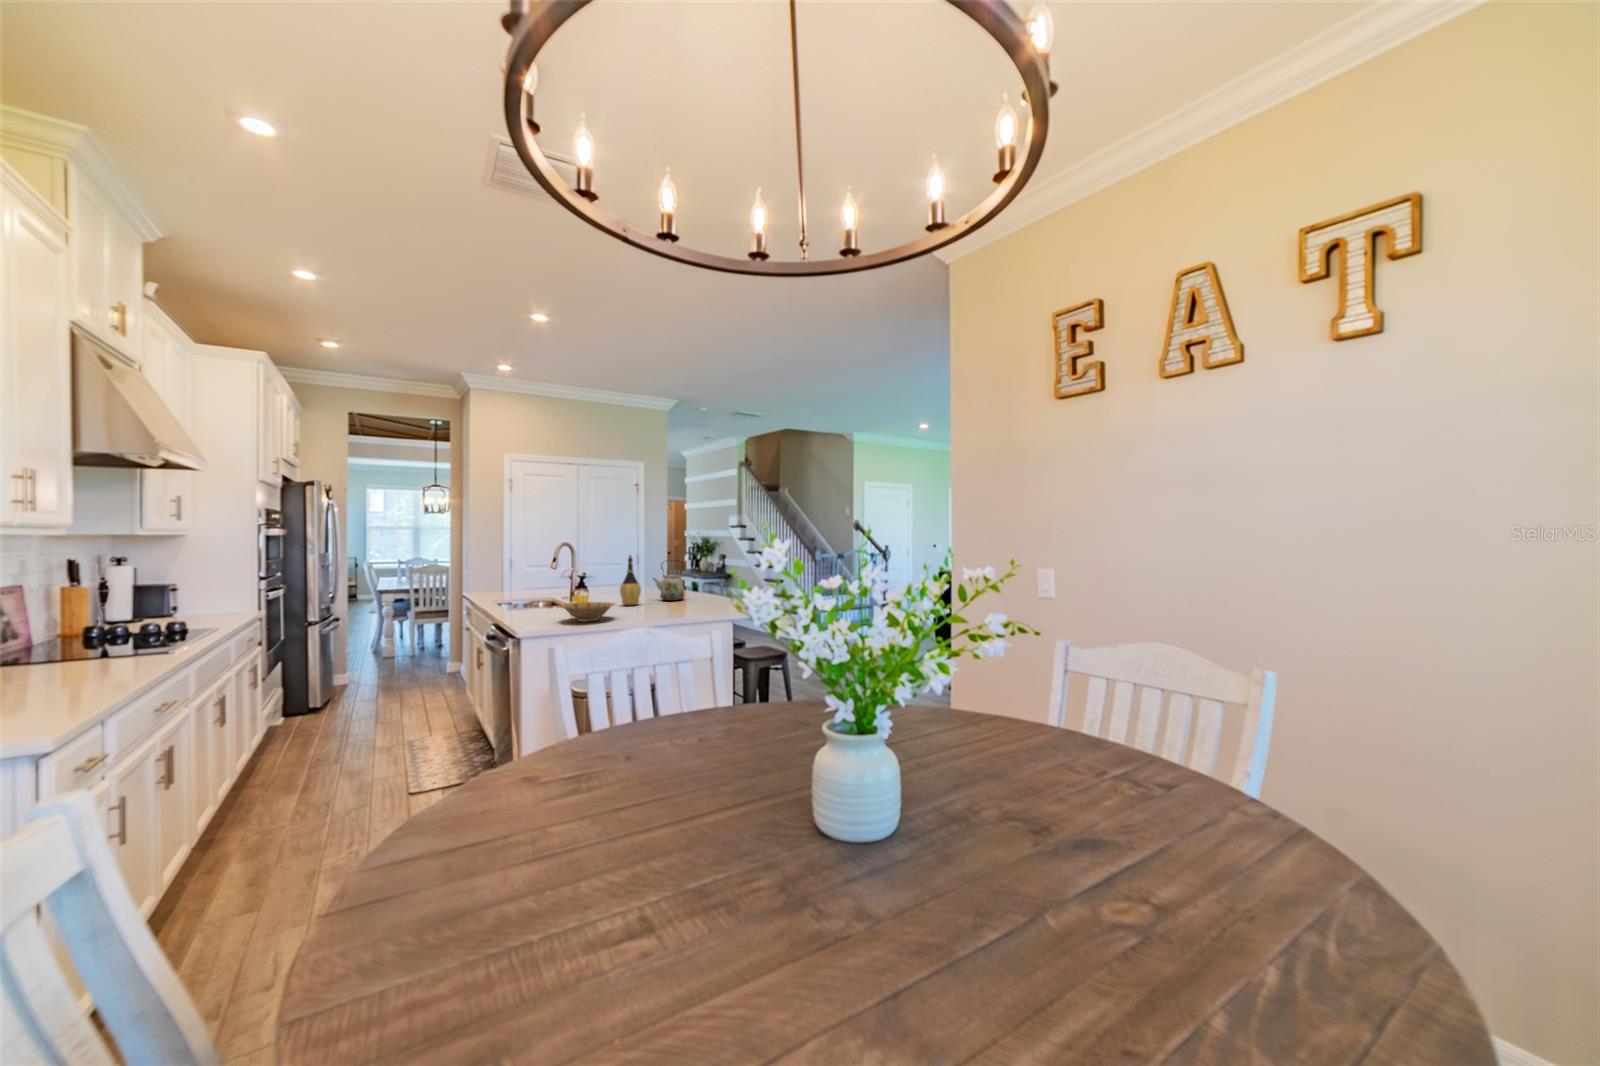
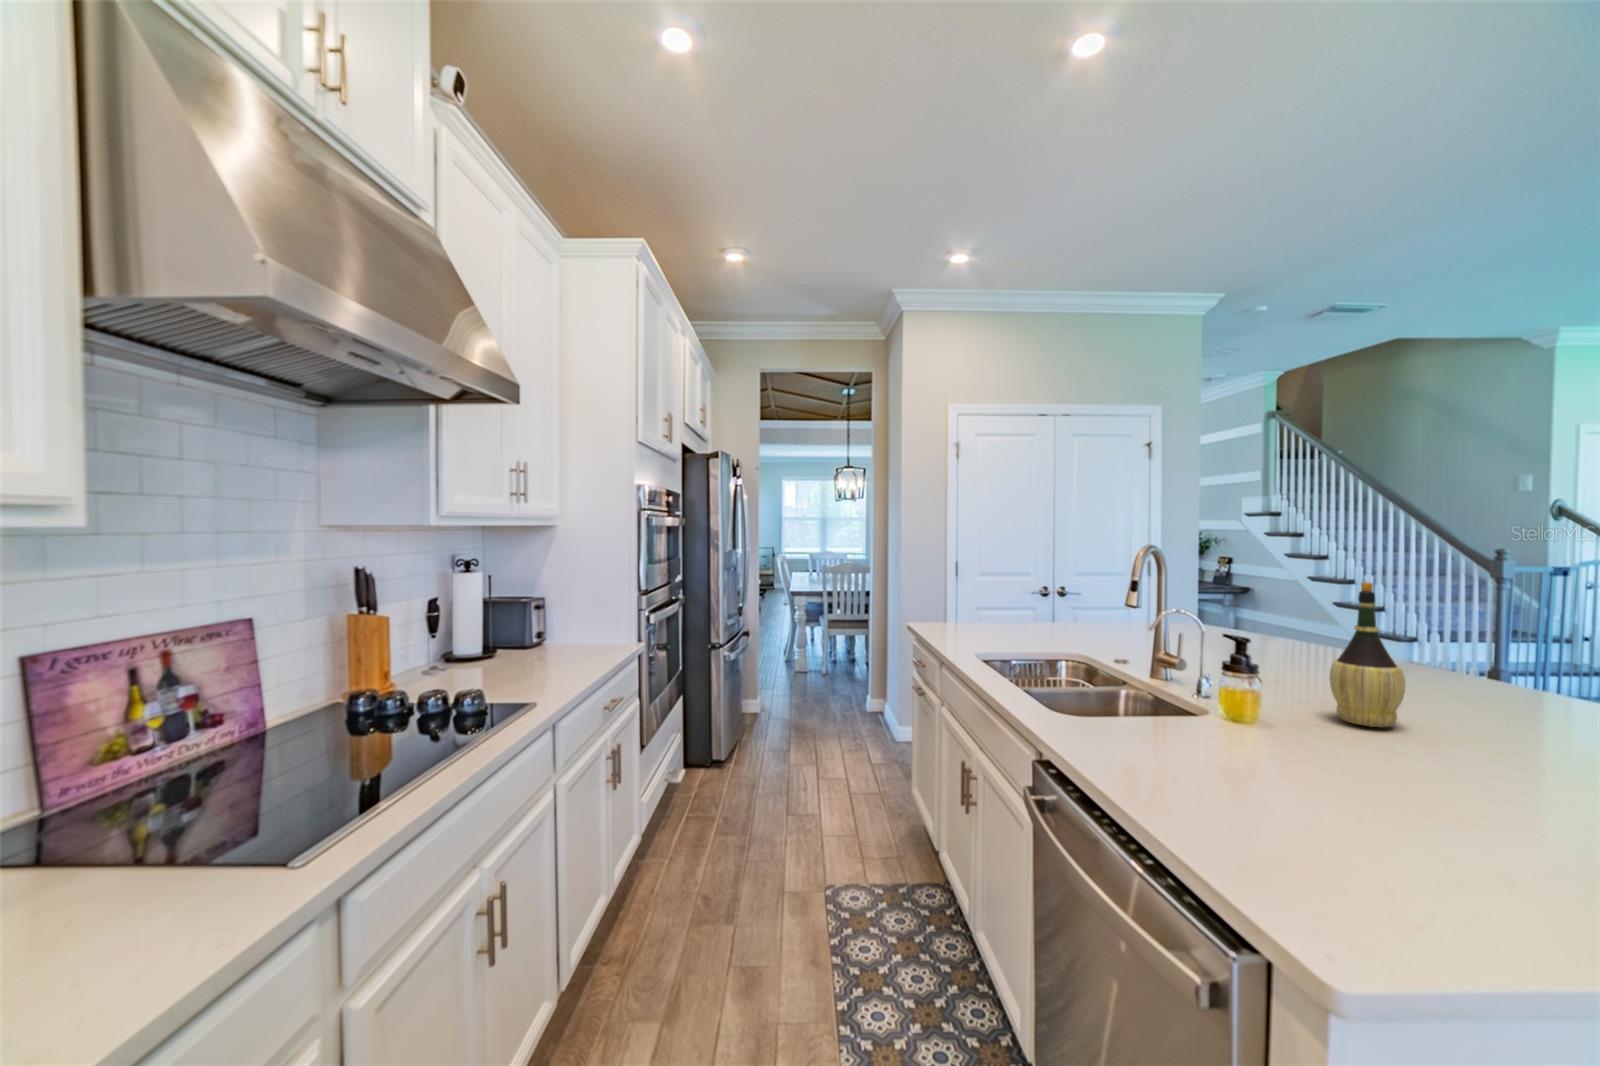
kettle: present [653,568,684,601] -> none [1397,598,1529,719]
bowl: present [561,602,614,622] -> none [1256,734,1497,831]

